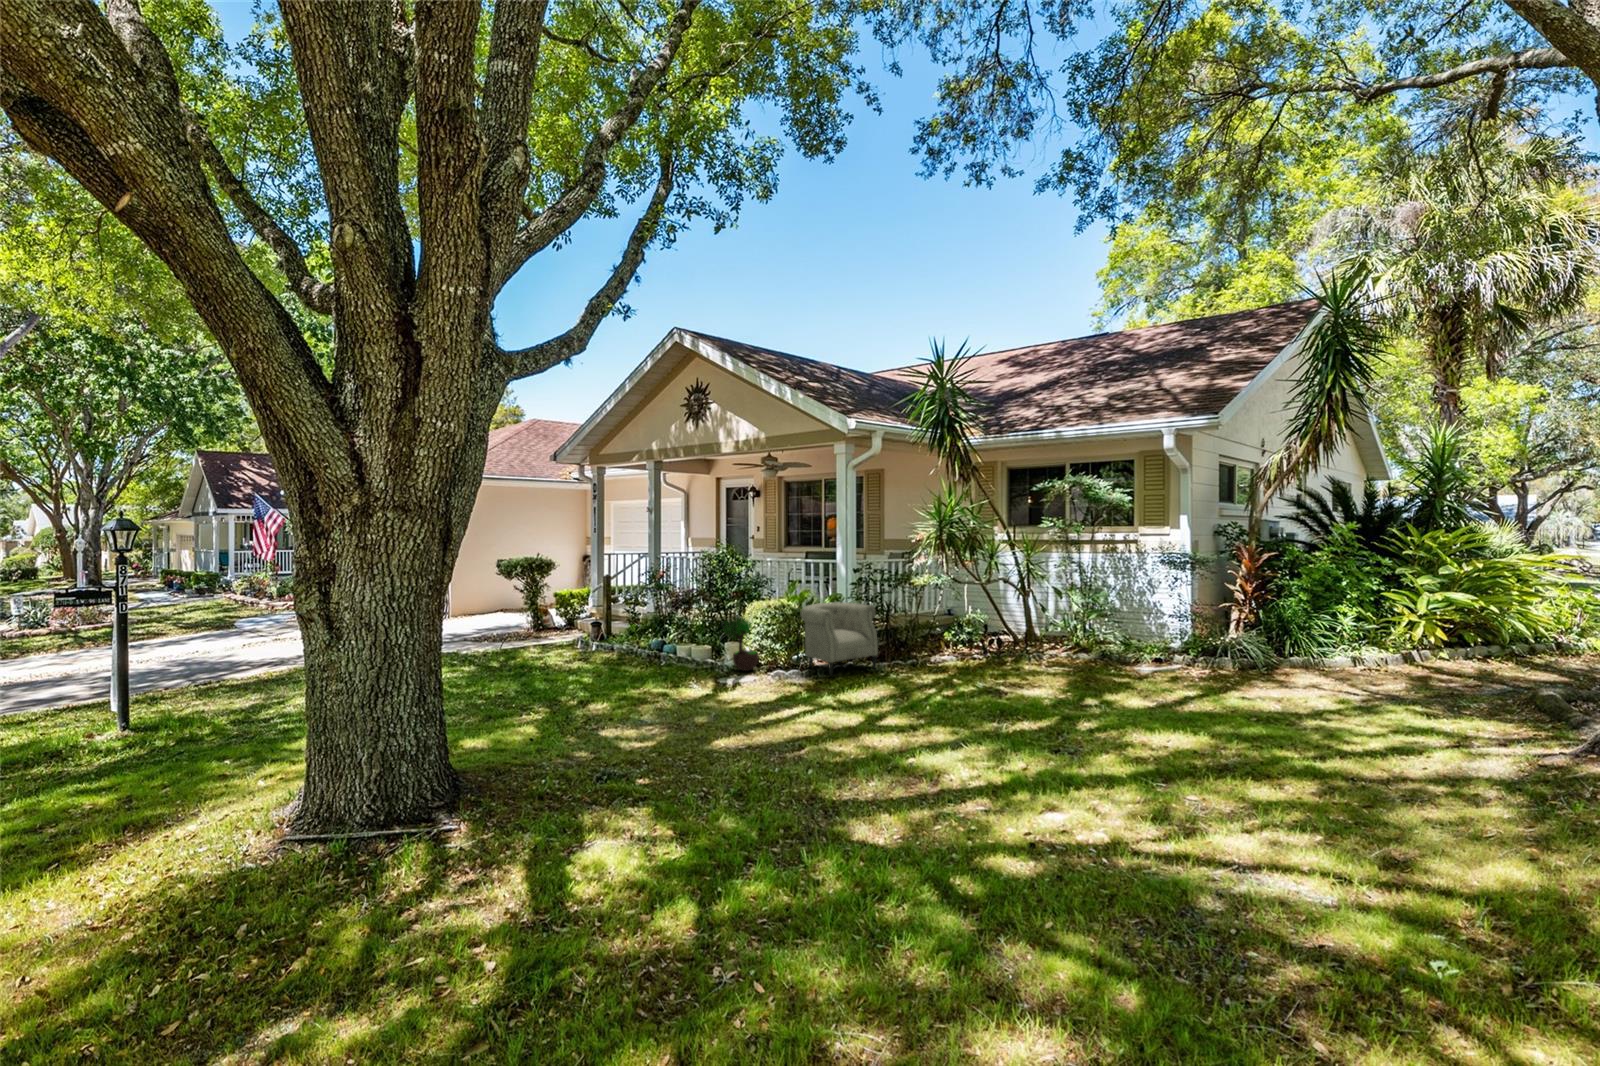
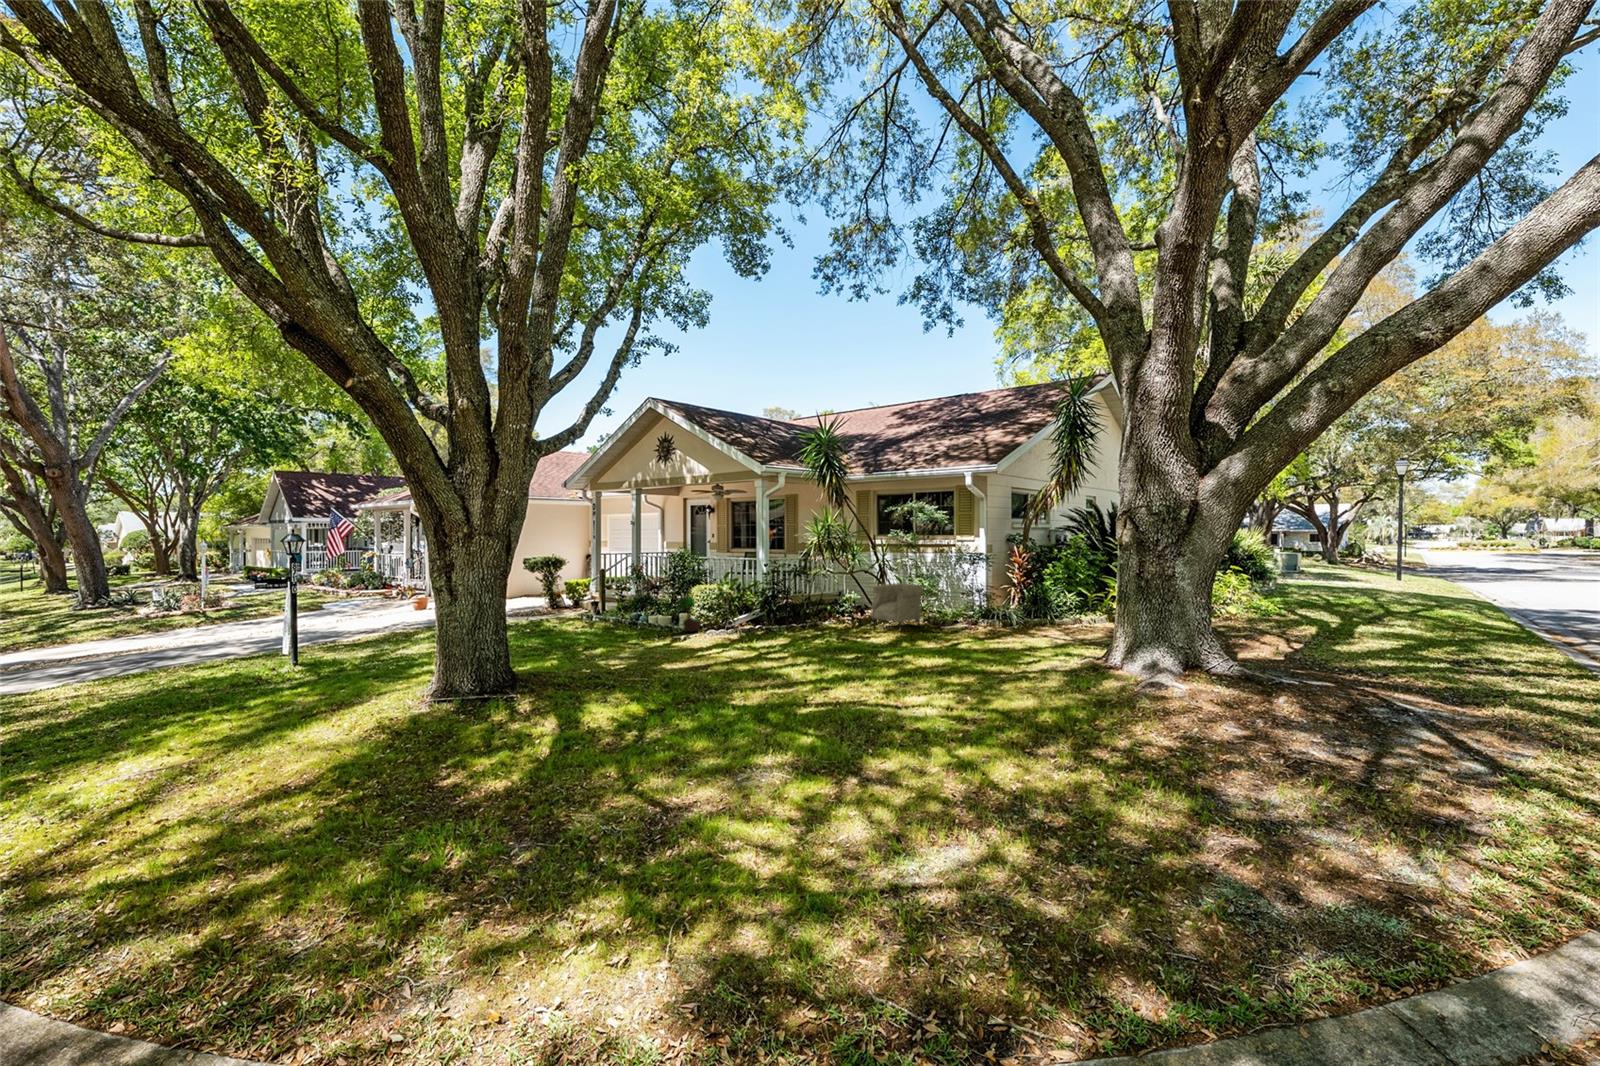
chair: present [800,603,878,676] -> present [872,583,924,631]

